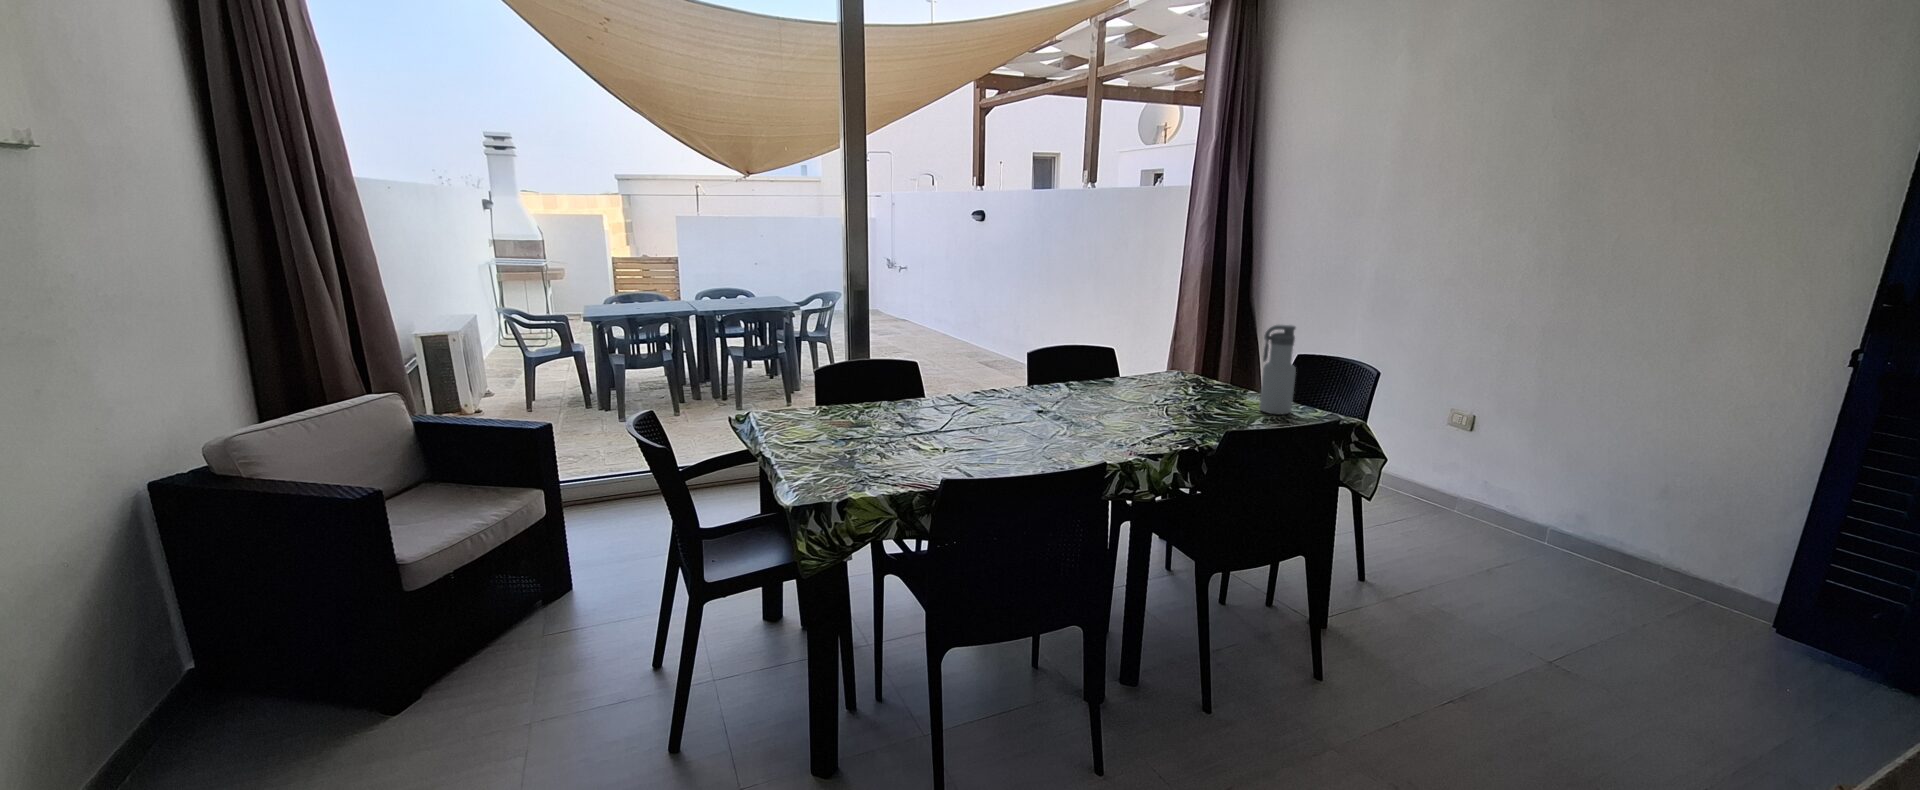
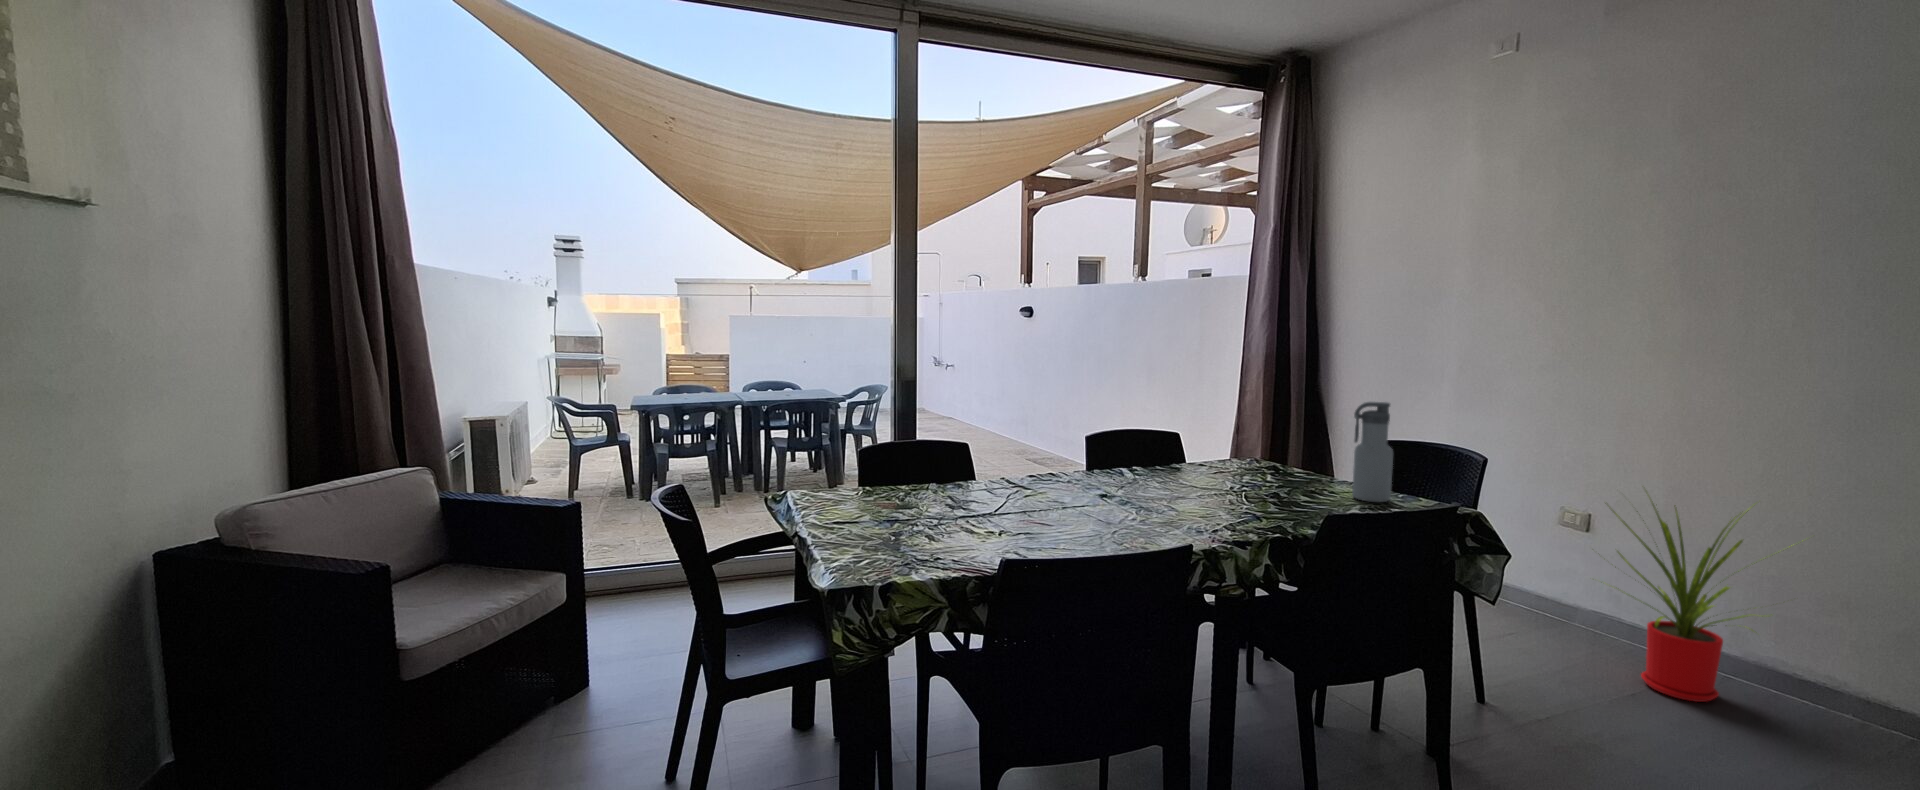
house plant: none [1467,392,1647,575] -> present [1613,501,1803,702]

